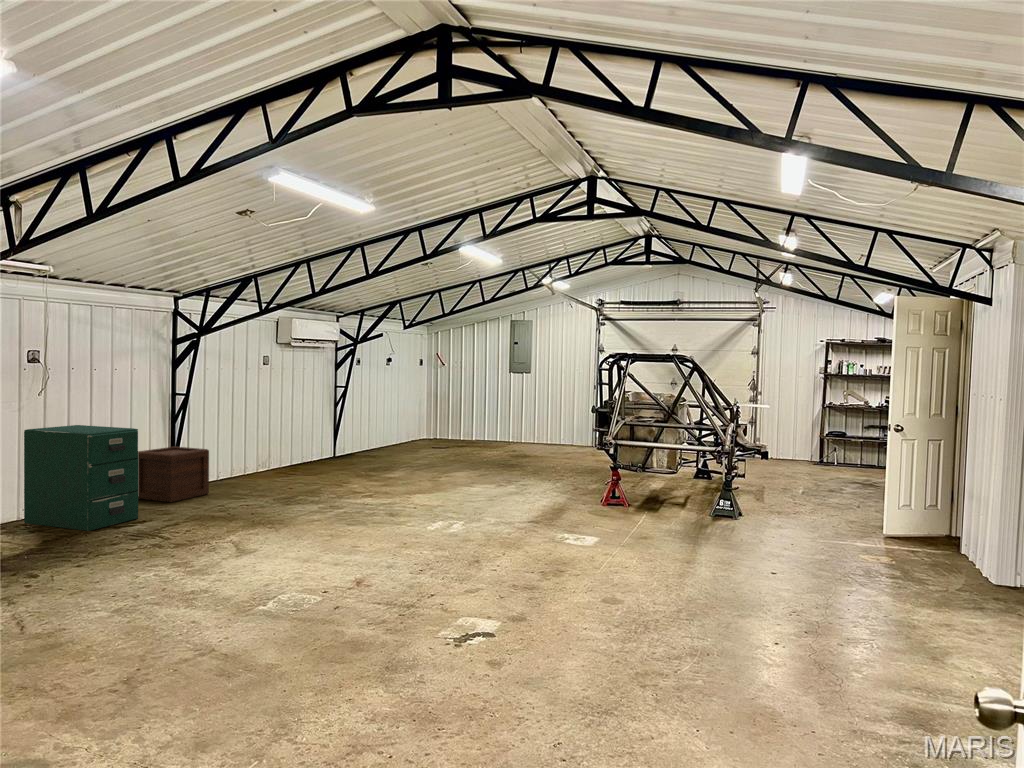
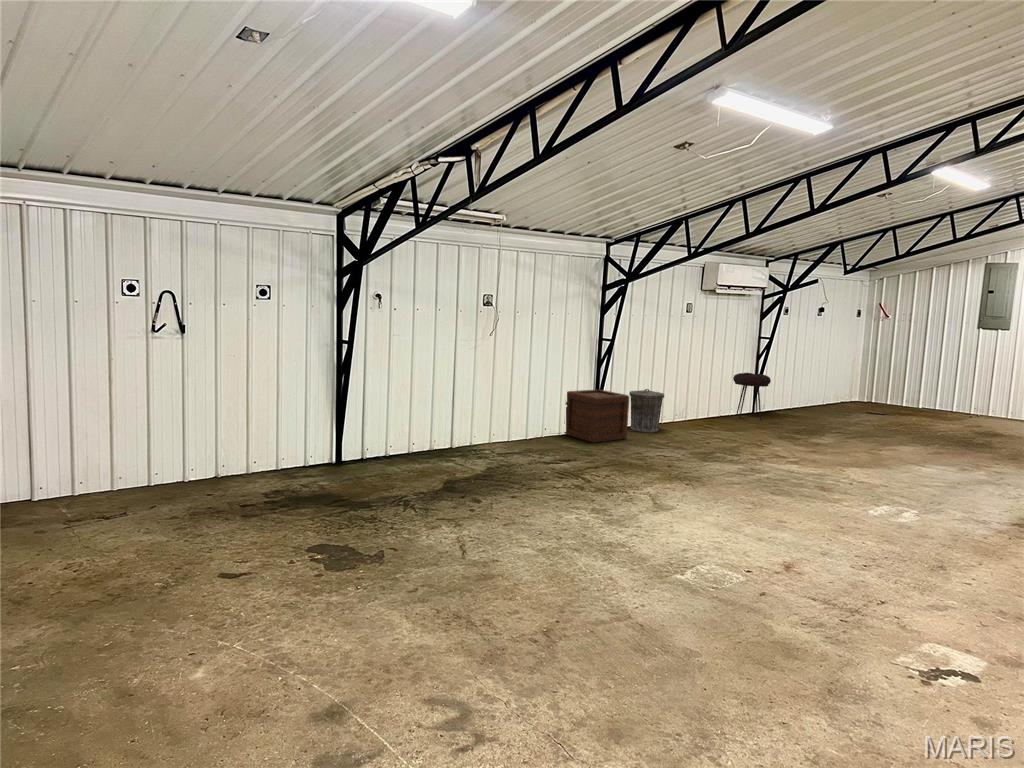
stool: none [315,419,348,462] -> present [733,373,771,420]
filing cabinet: present [24,425,138,531] -> none [481,364,570,460]
trash can: none [209,442,247,485] -> present [629,389,664,432]

